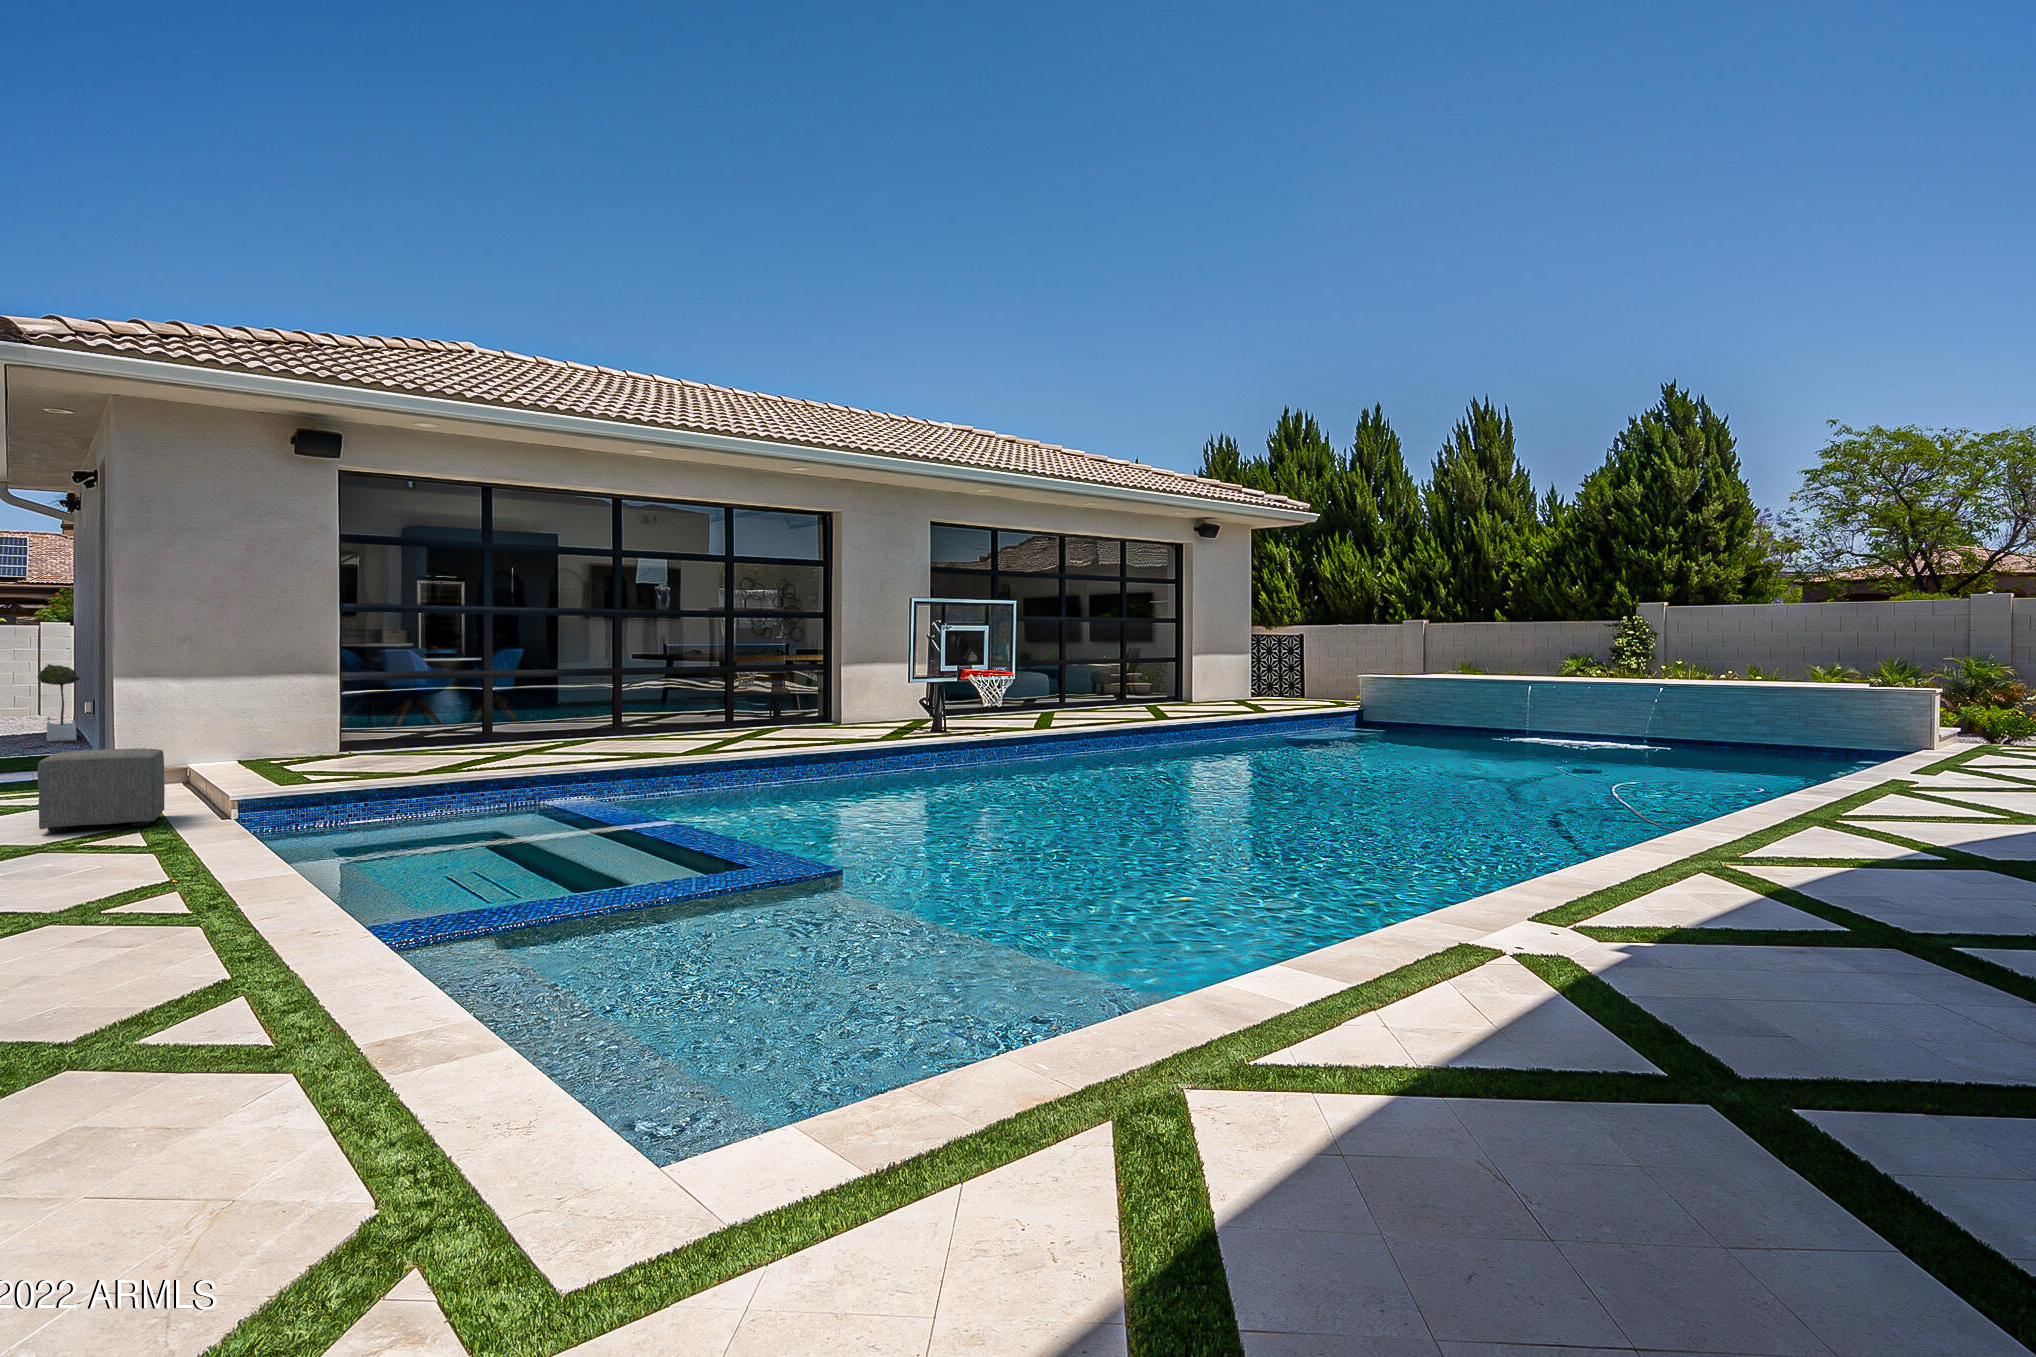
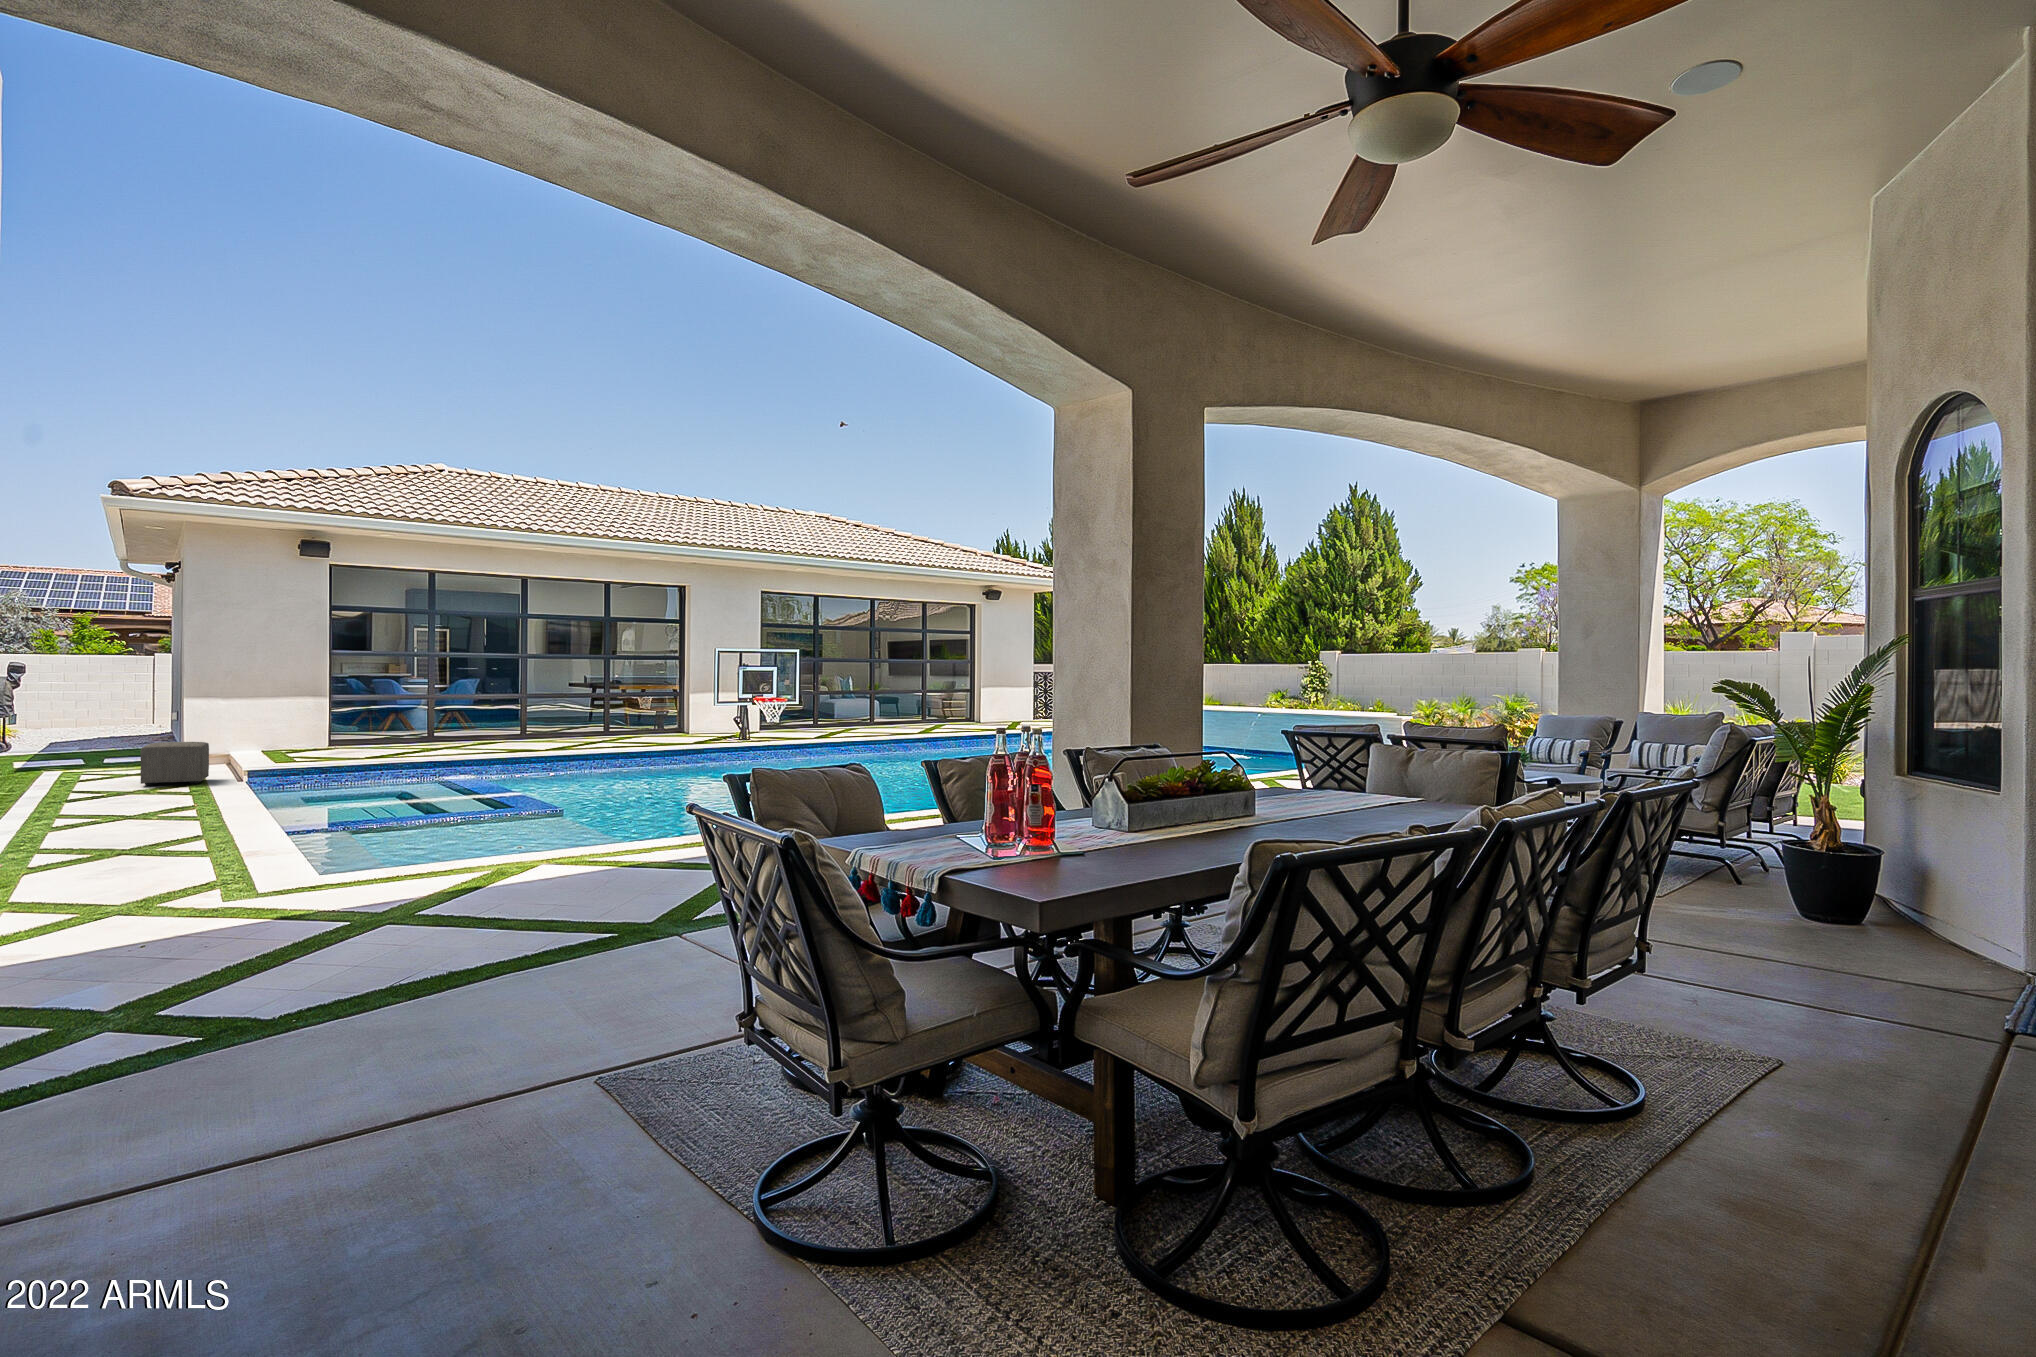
potted tree: present [37,664,80,741] -> none [138,685,167,737]

